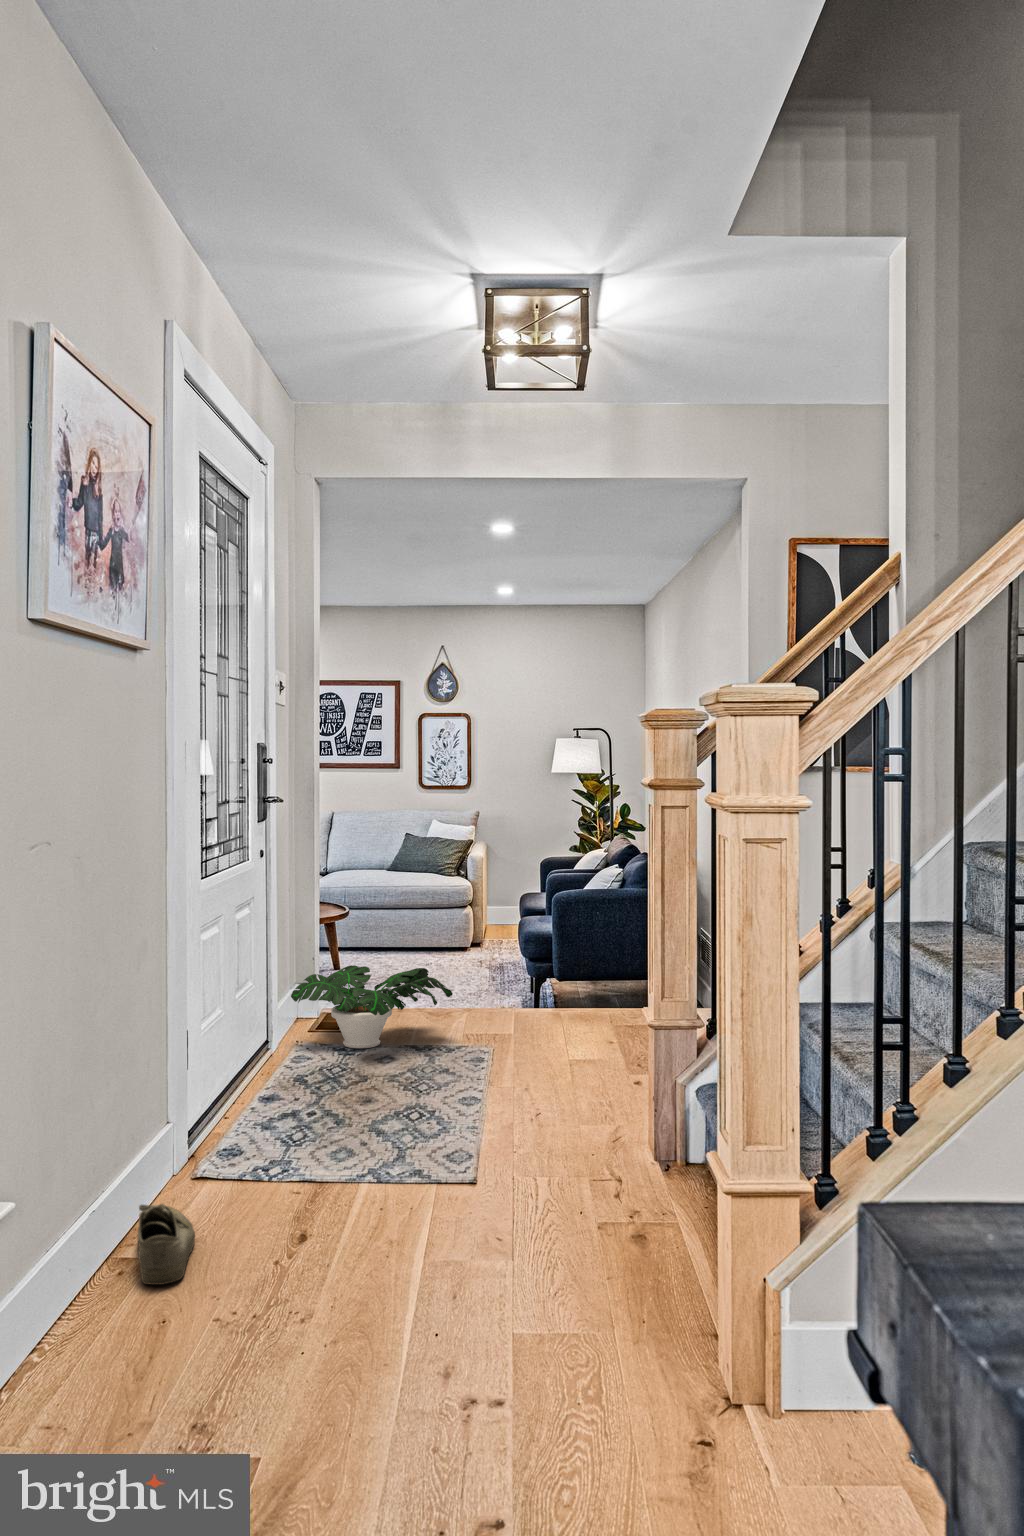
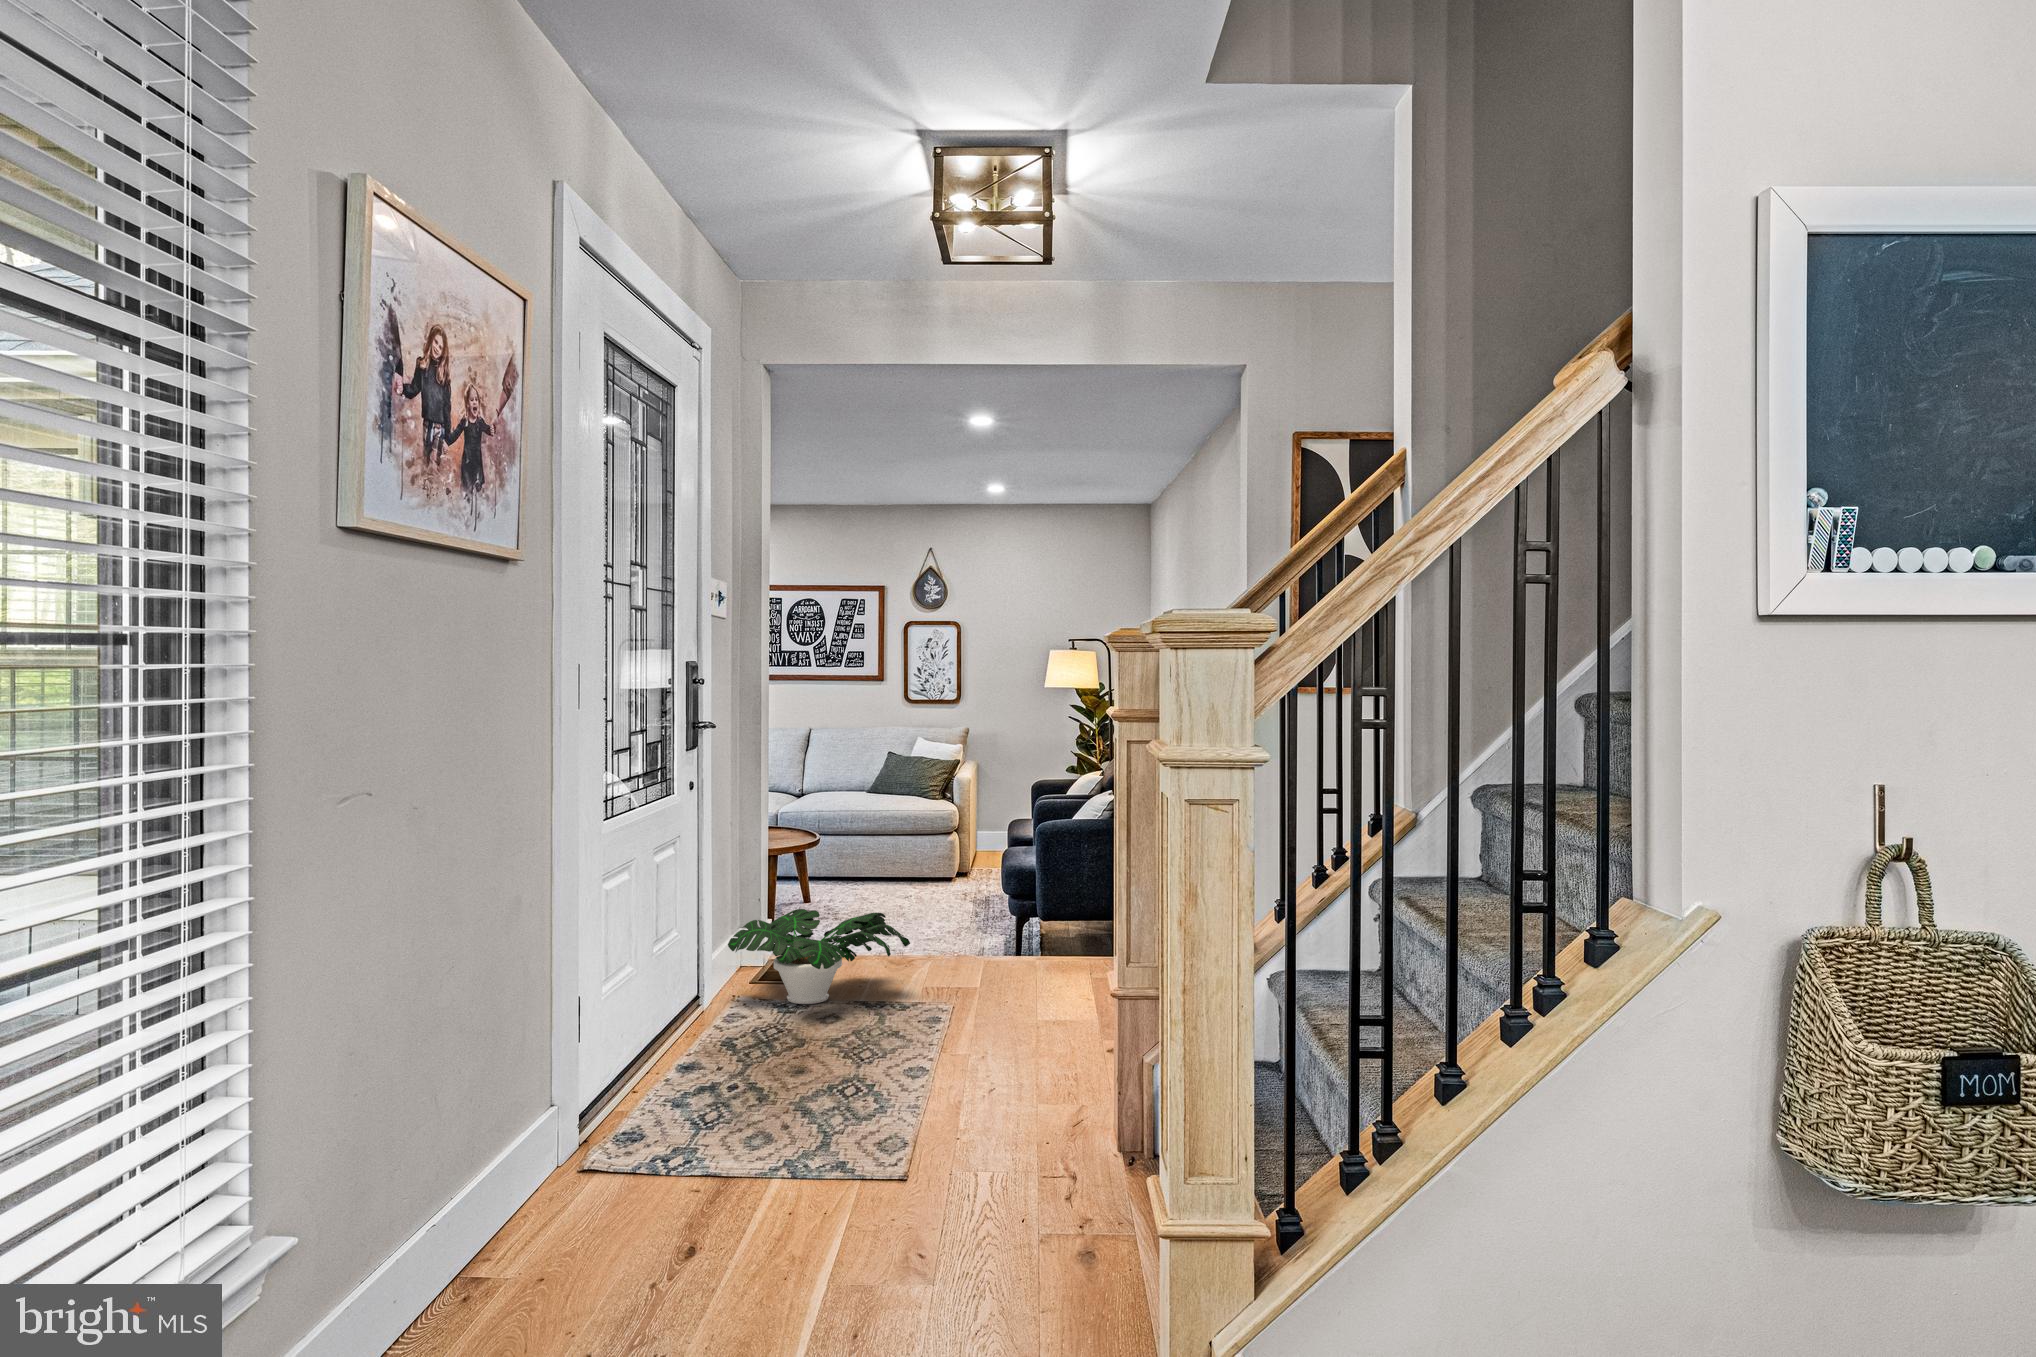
shoe: present [138,1204,195,1285] -> none [484,1213,563,1318]

